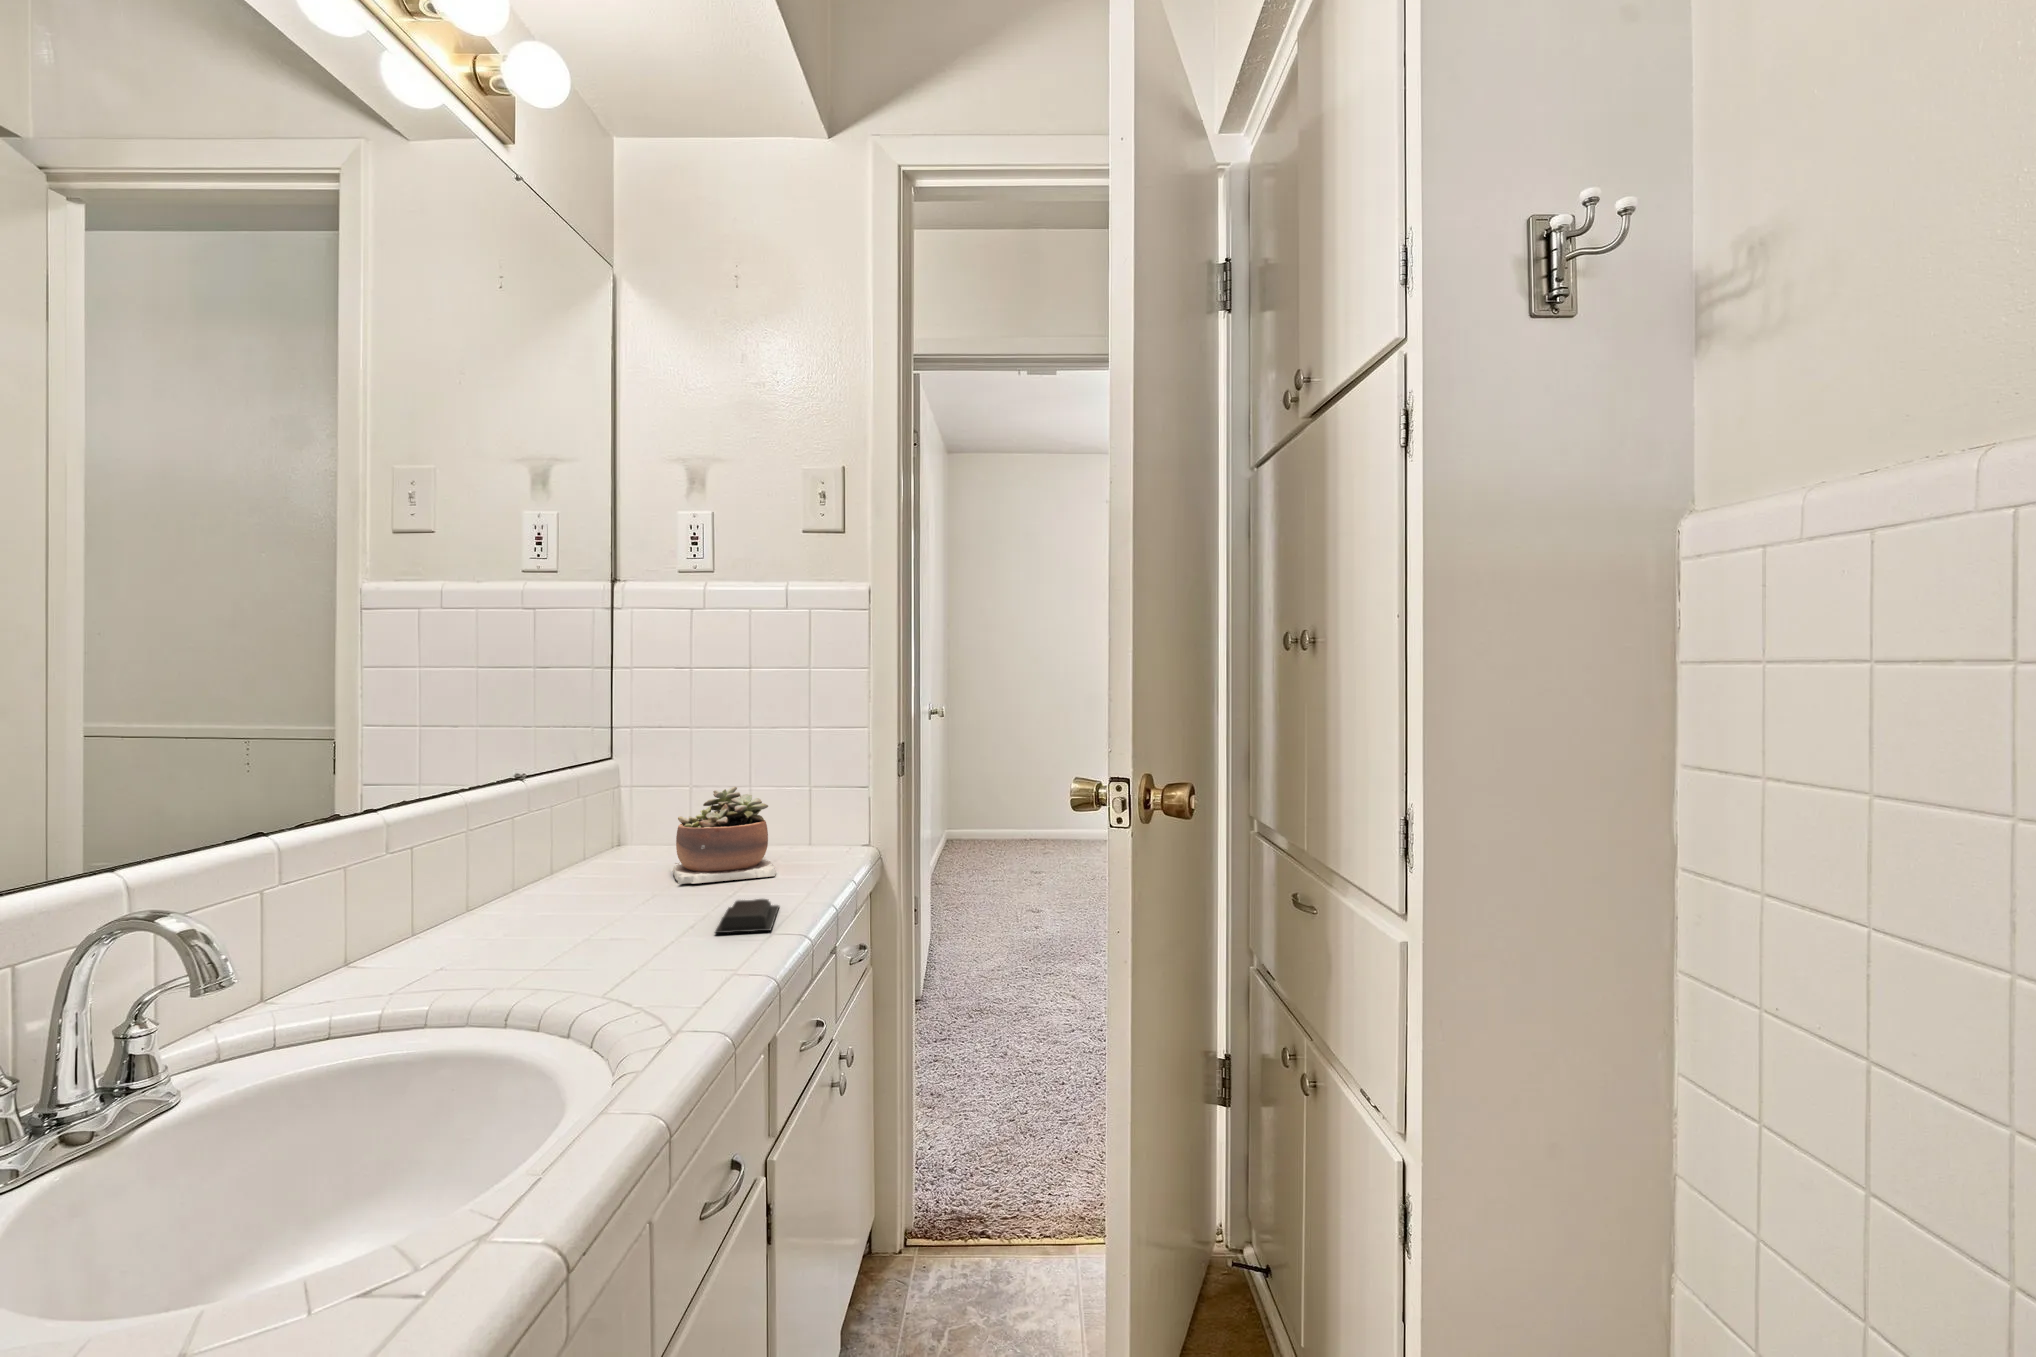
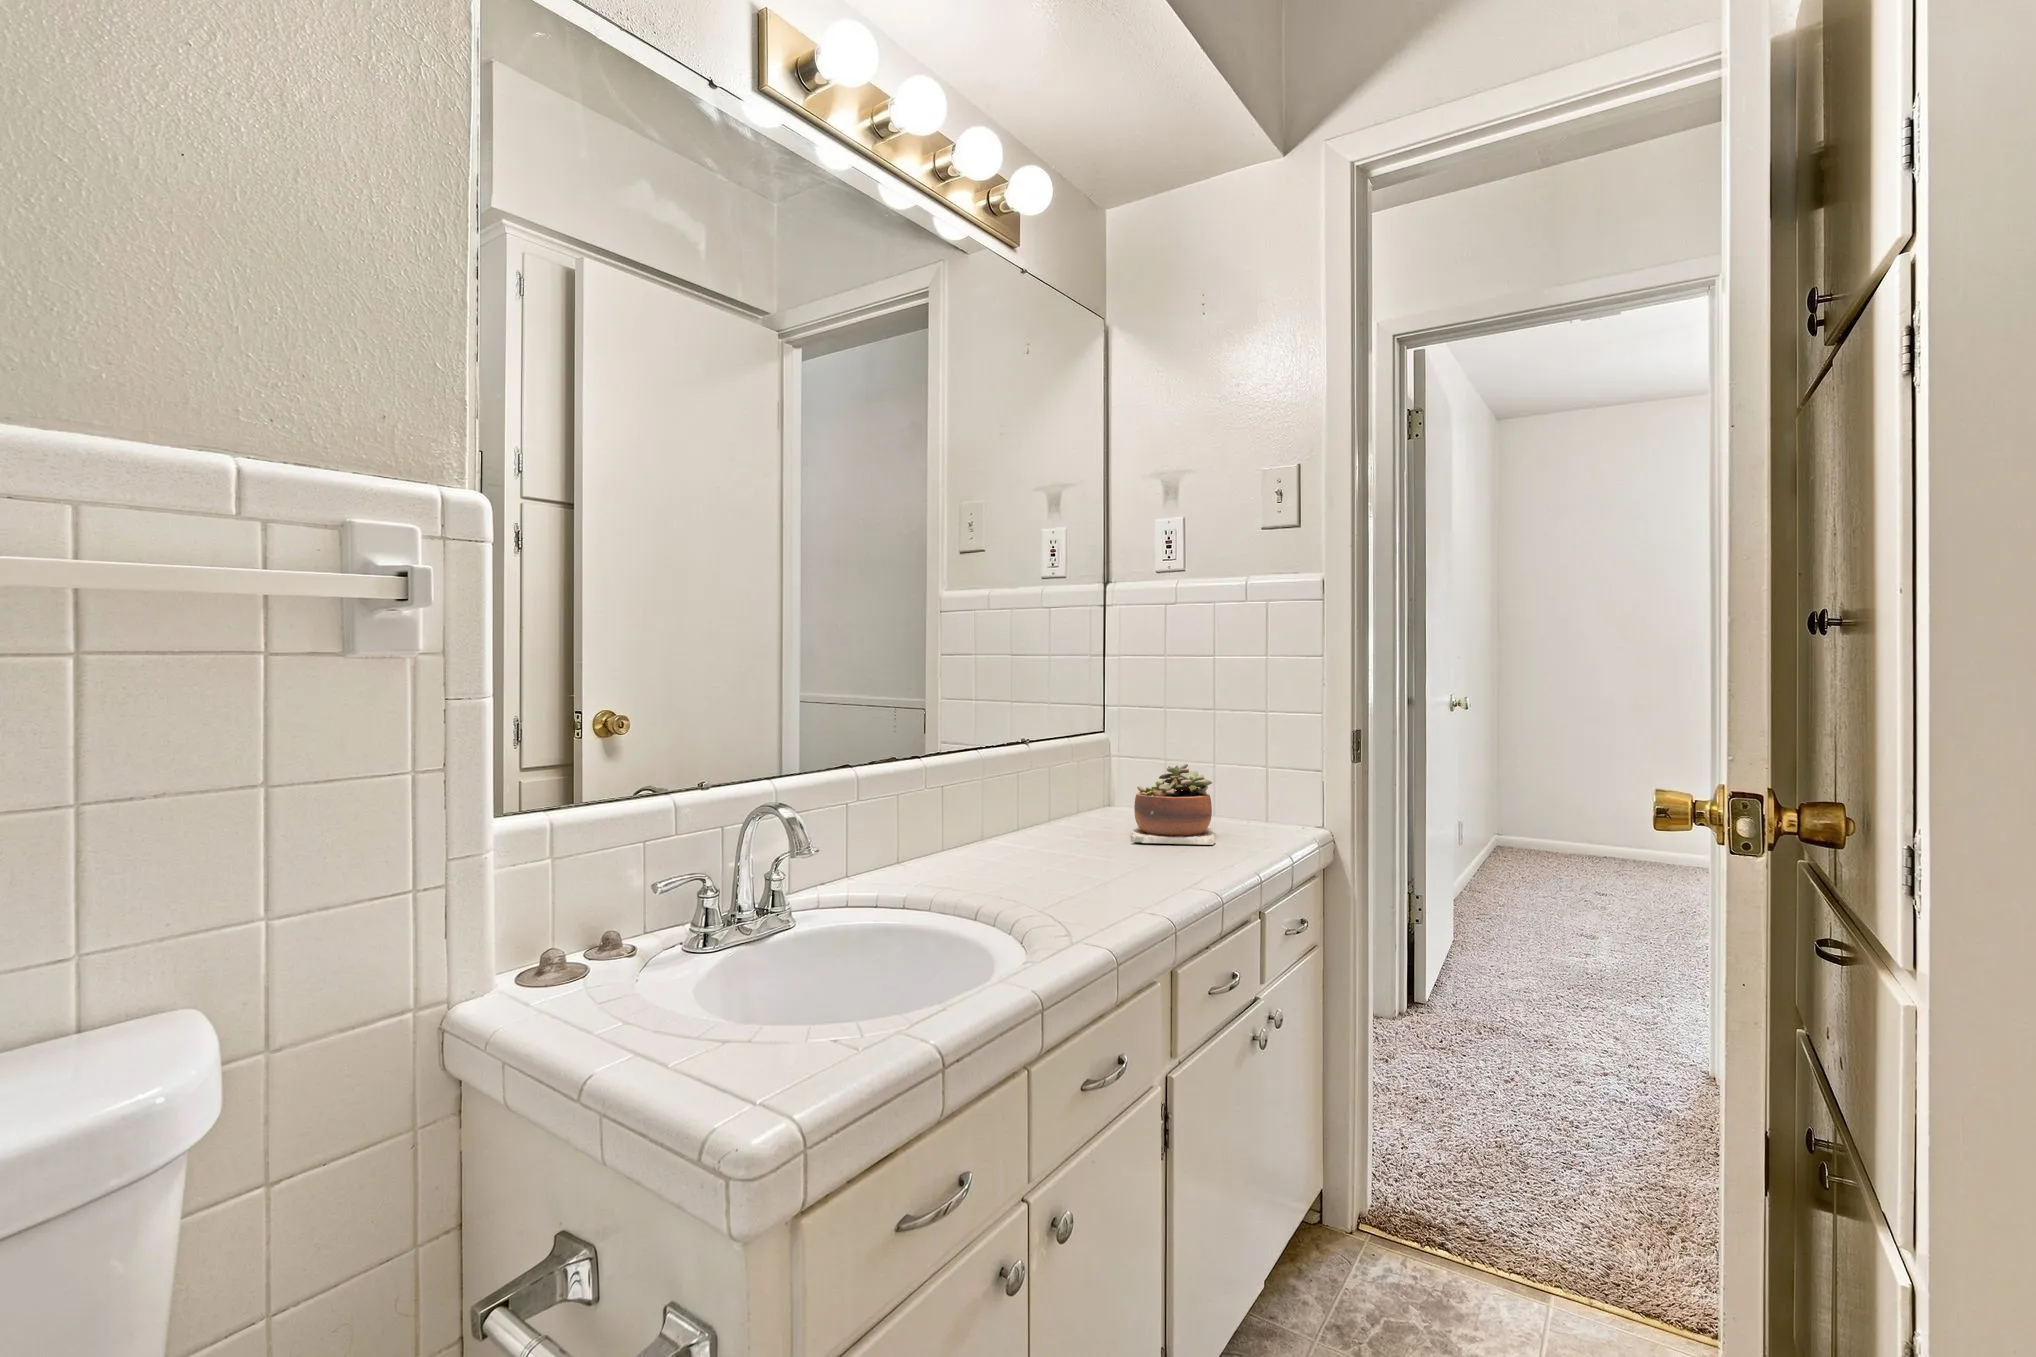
soap bar: present [715,899,779,933] -> none [1136,858,1200,884]

